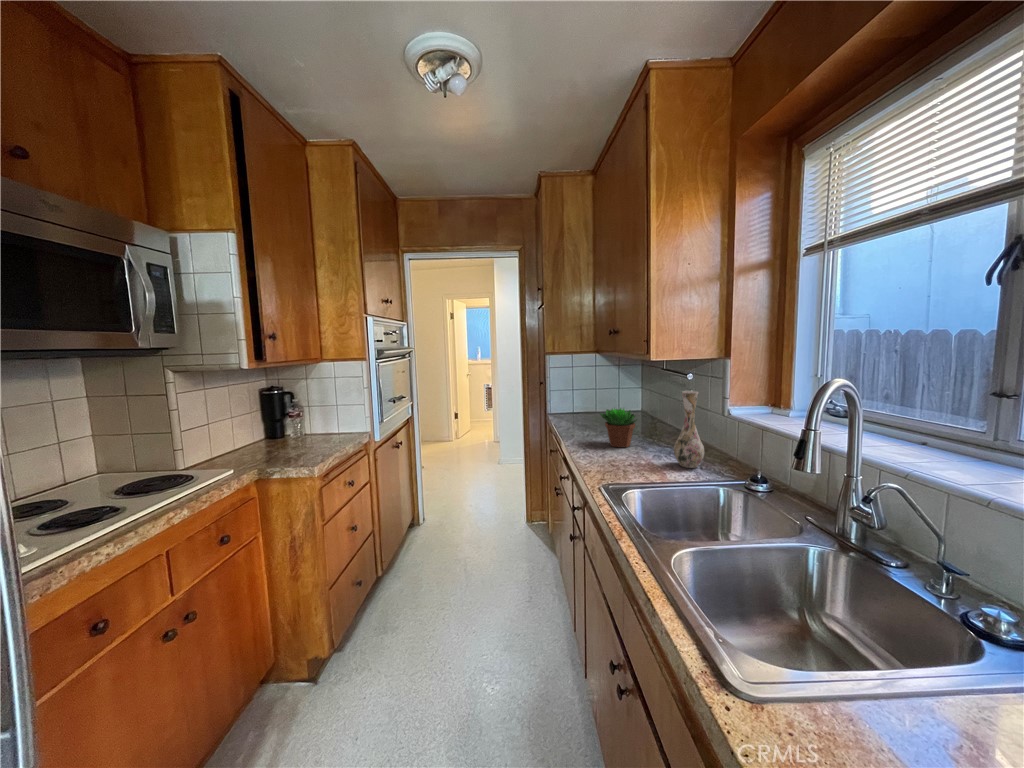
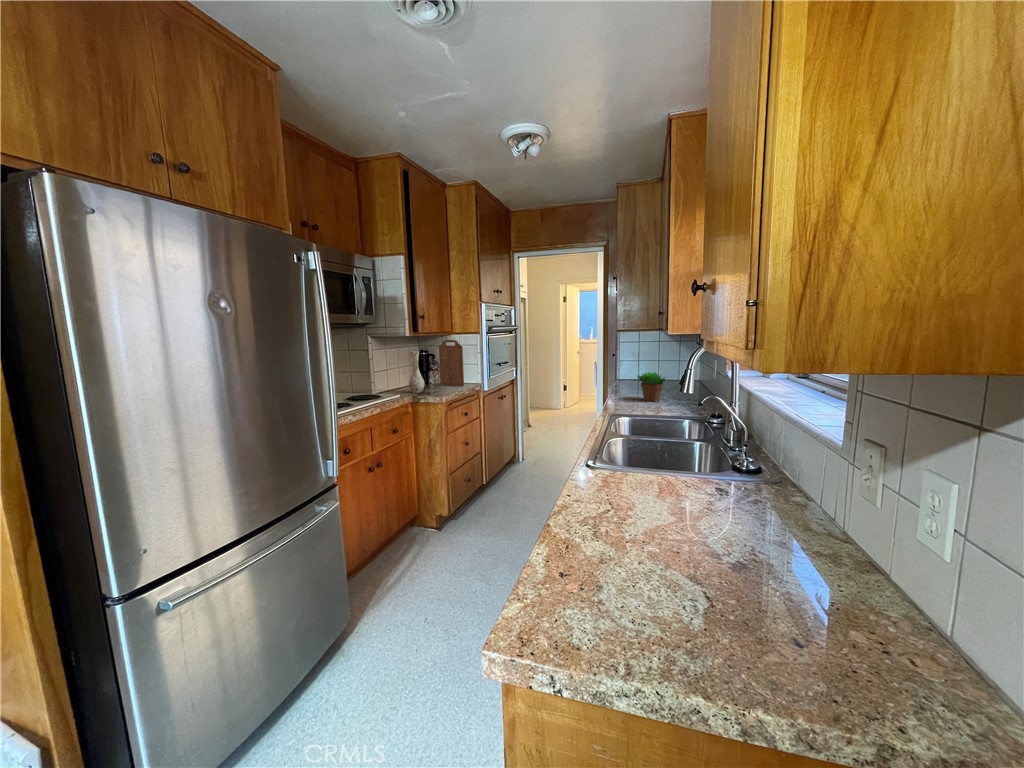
cutting board: none [301,370,345,439] -> present [439,340,464,386]
vase: present [674,391,704,468] -> present [409,351,425,393]

